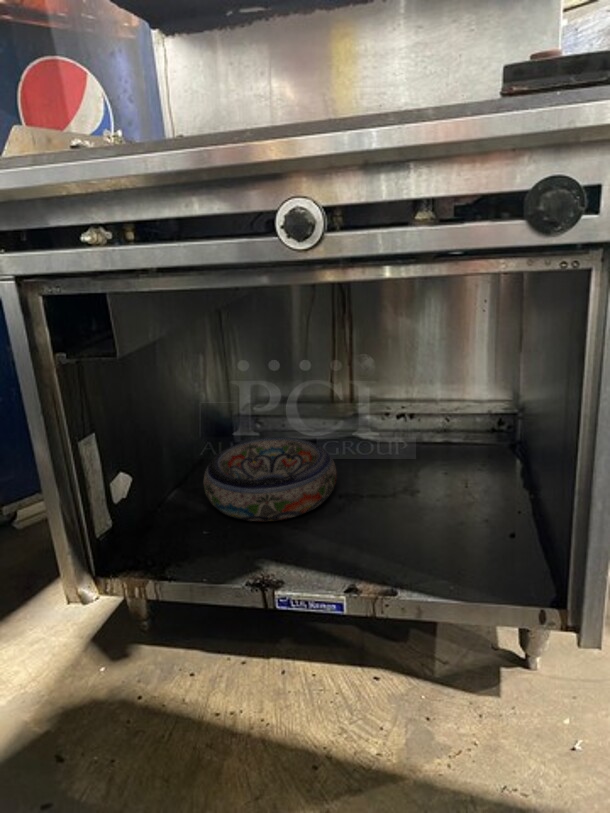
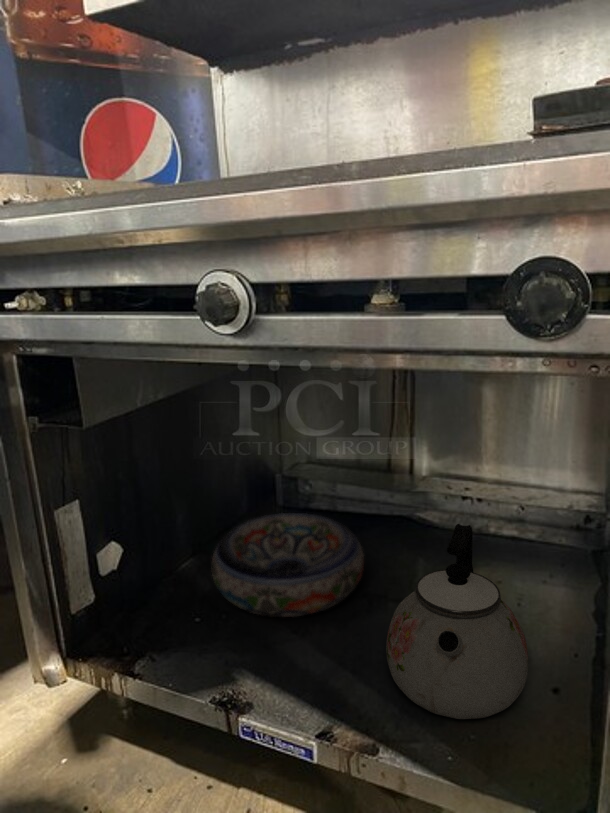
kettle: none [380,416,493,563] -> present [386,524,528,719]

